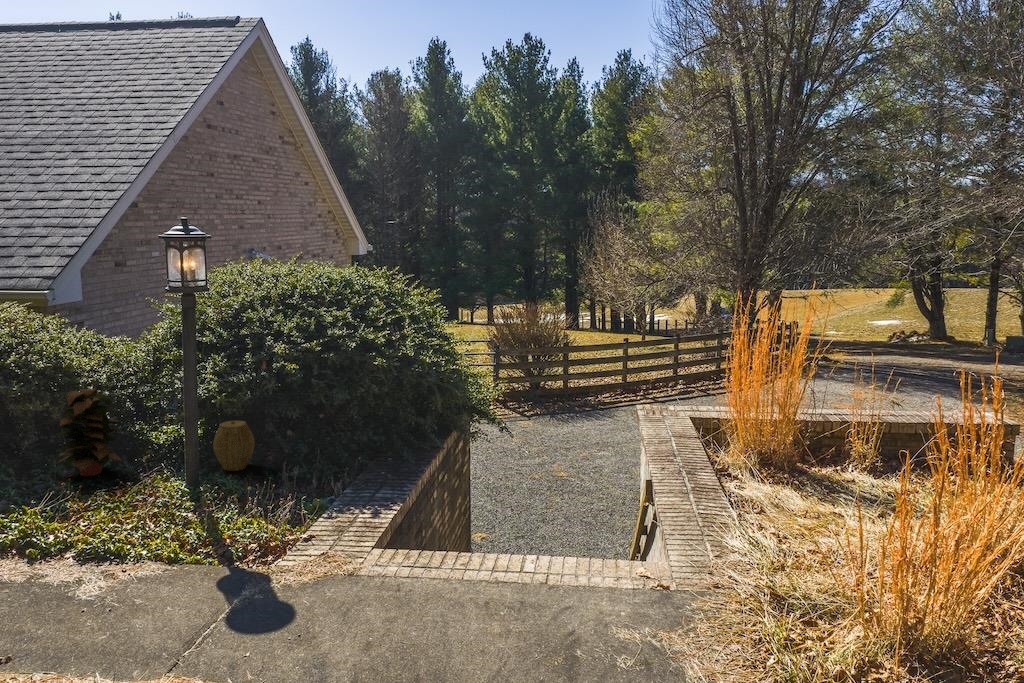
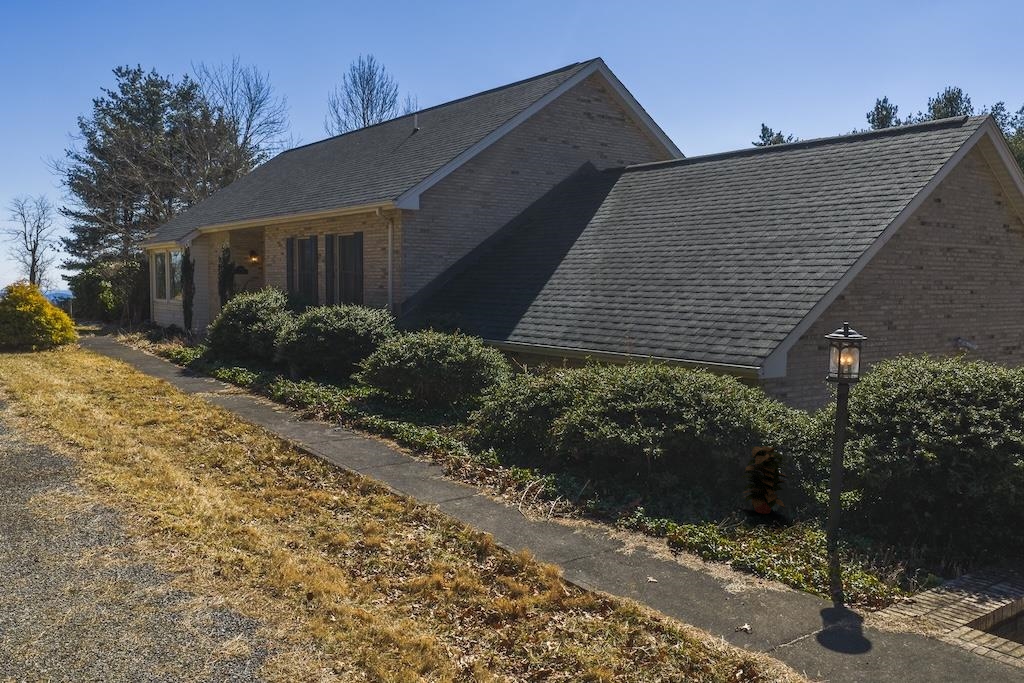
woven basket: present [213,421,255,471] -> none [857,494,893,538]

